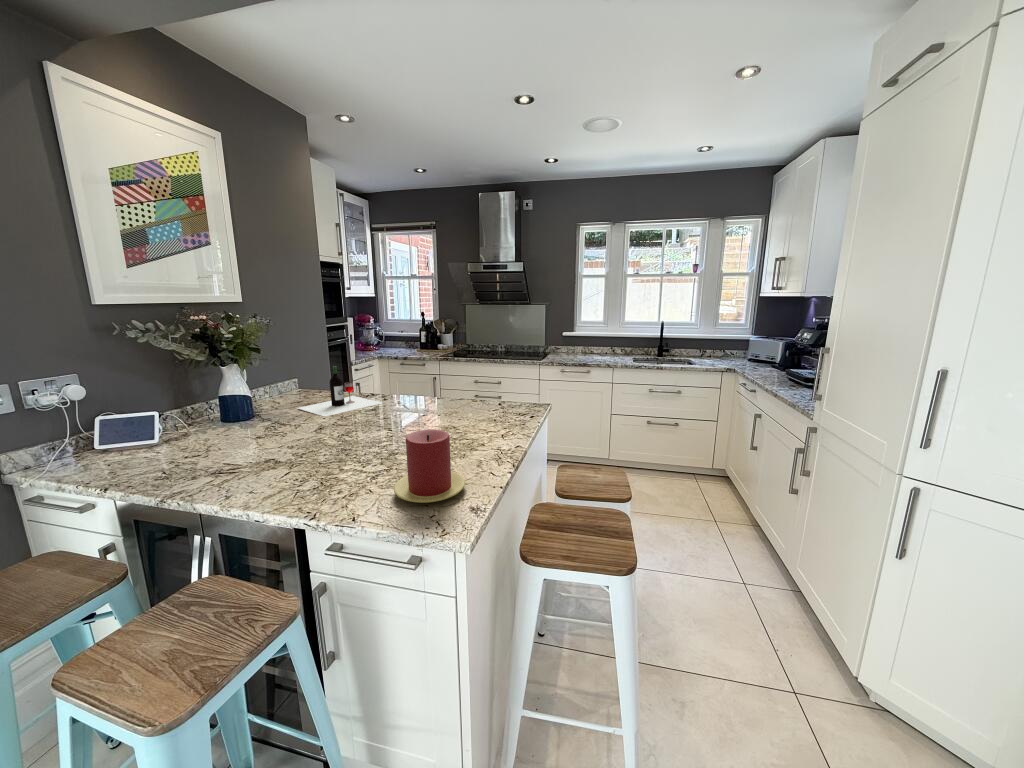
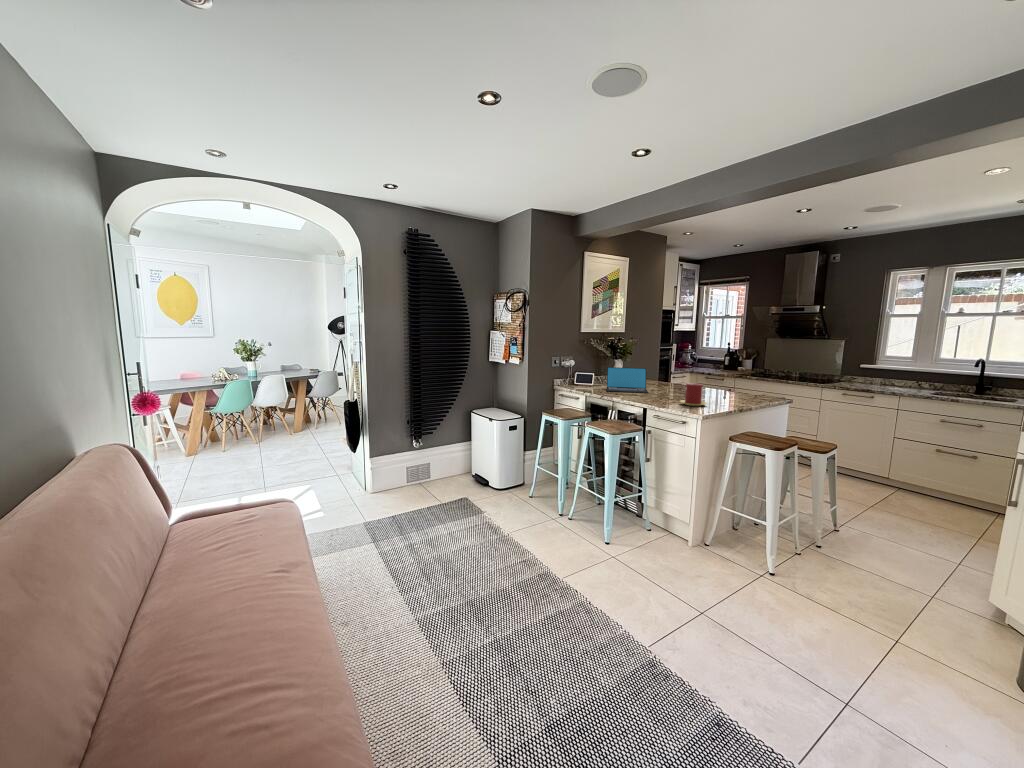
wine bottle: present [298,366,381,417] -> none [642,366,687,389]
laptop: none [179,380,307,469] -> present [607,367,649,393]

